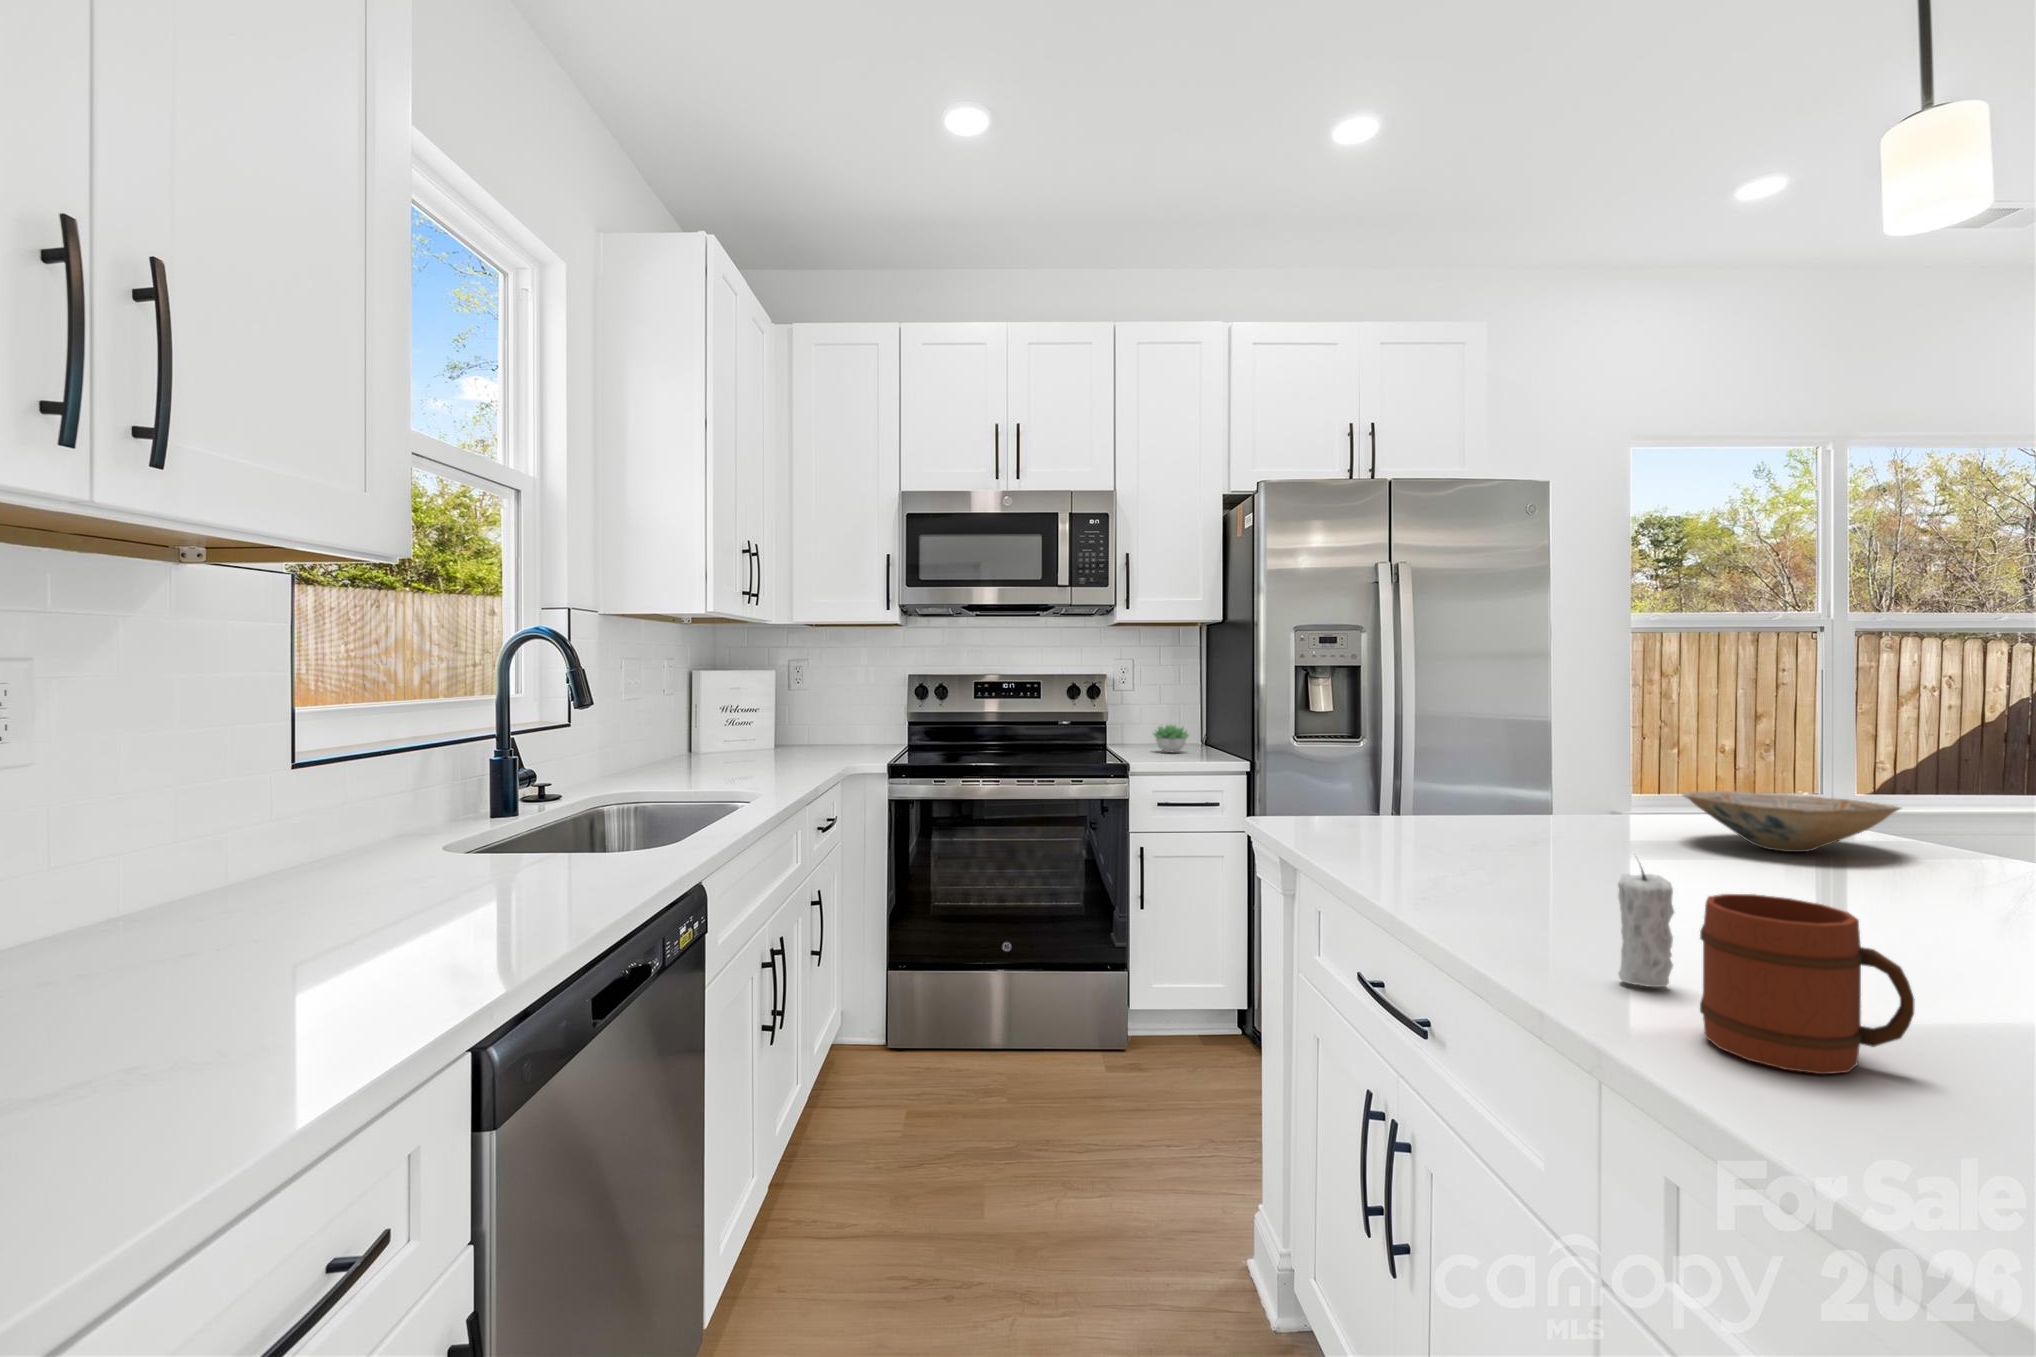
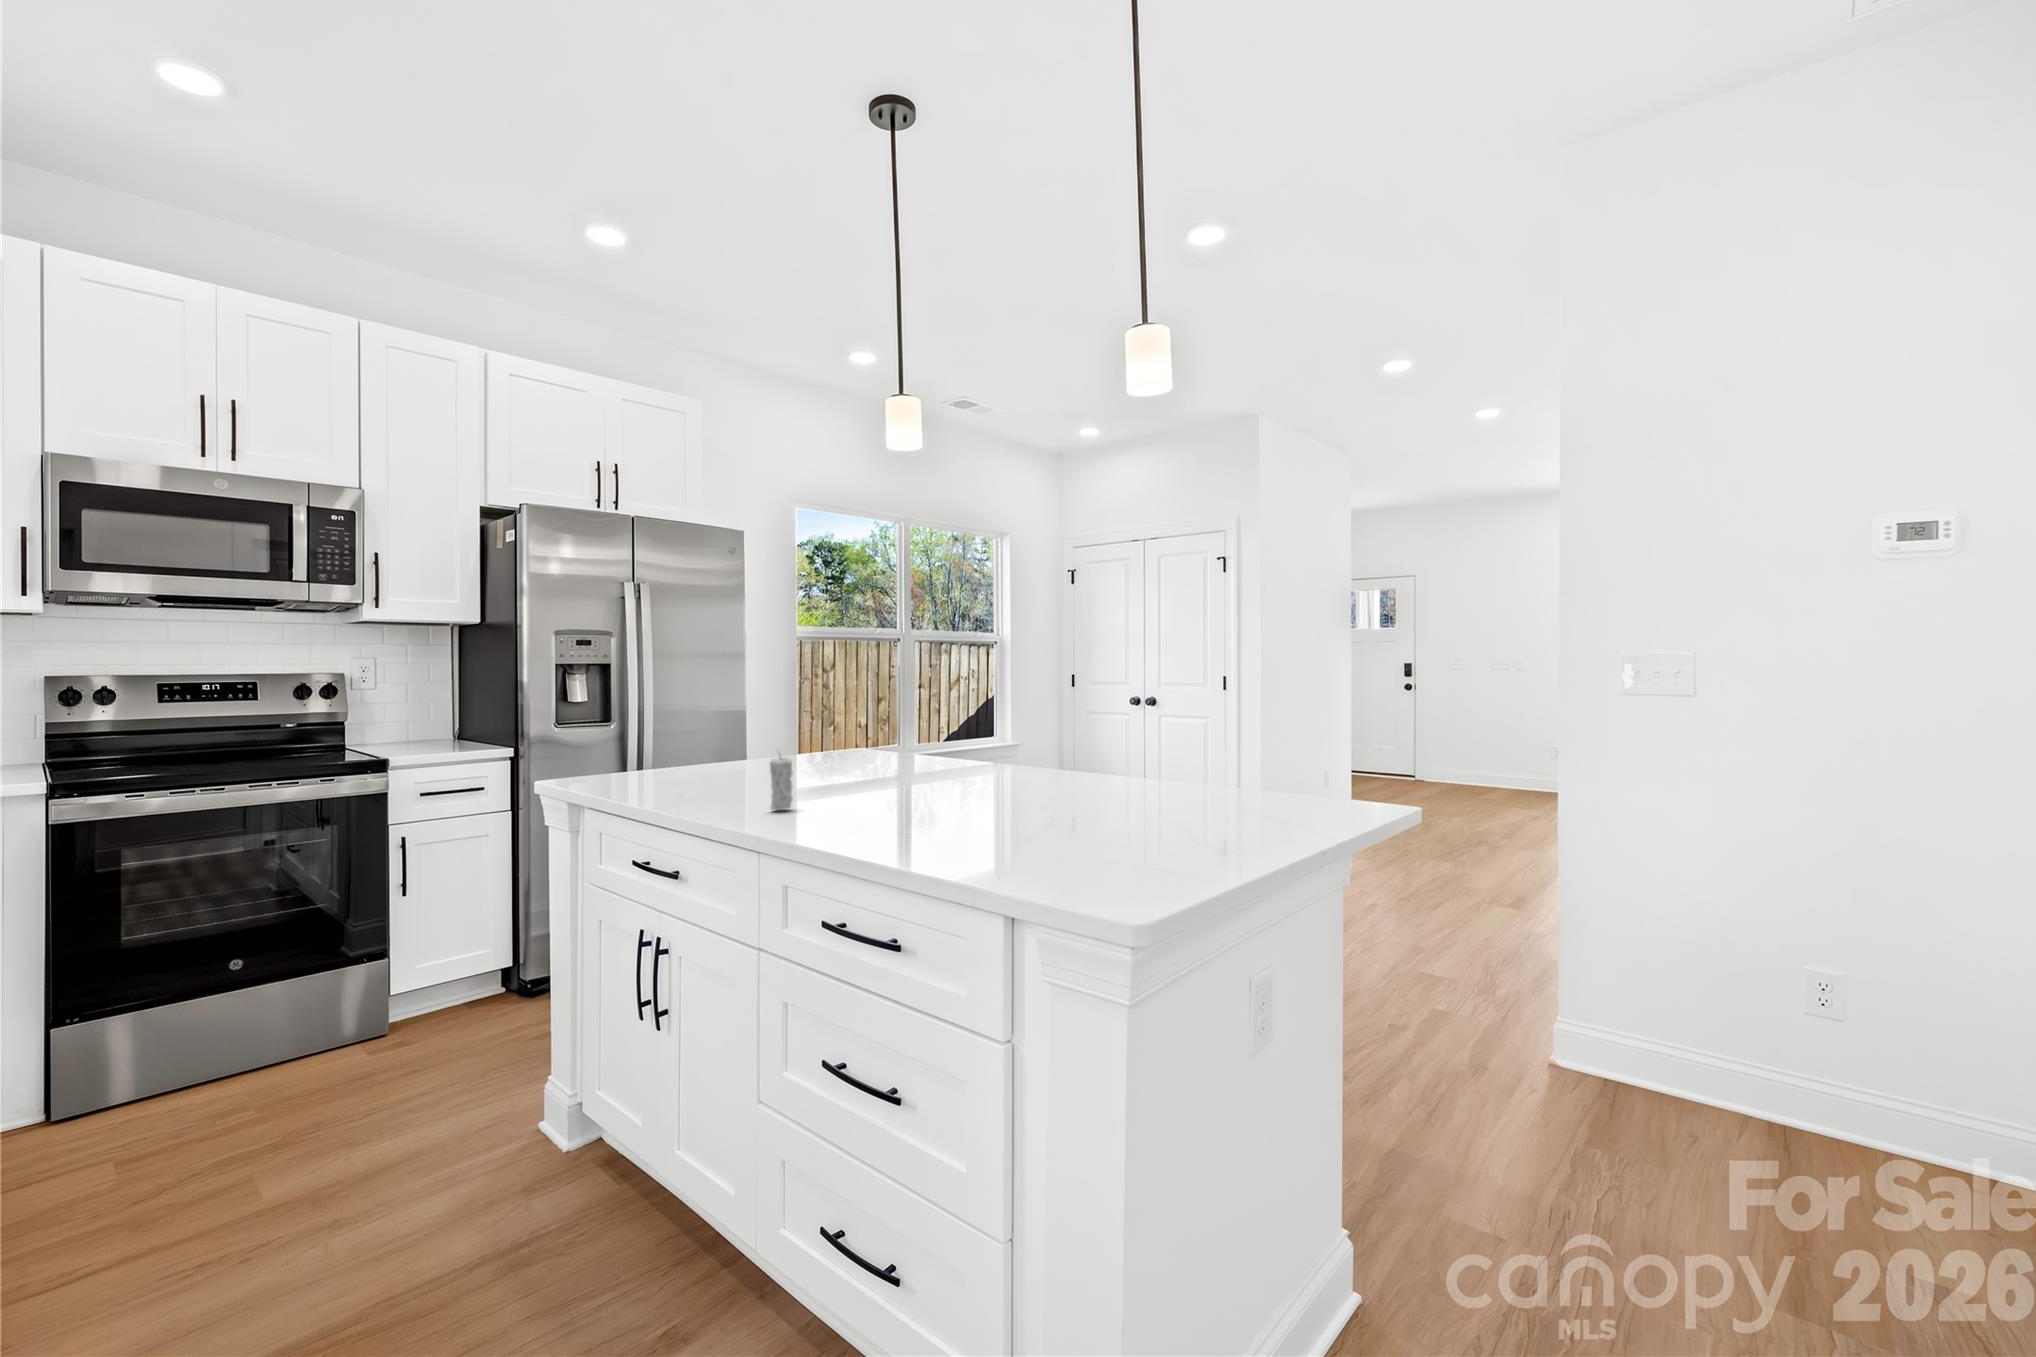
succulent plant: present [1153,725,1189,752] -> none [403,721,447,748]
bowl: present [1683,791,1902,852] -> none [815,732,908,761]
mug: present [1700,894,1915,1074] -> none [798,756,867,821]

